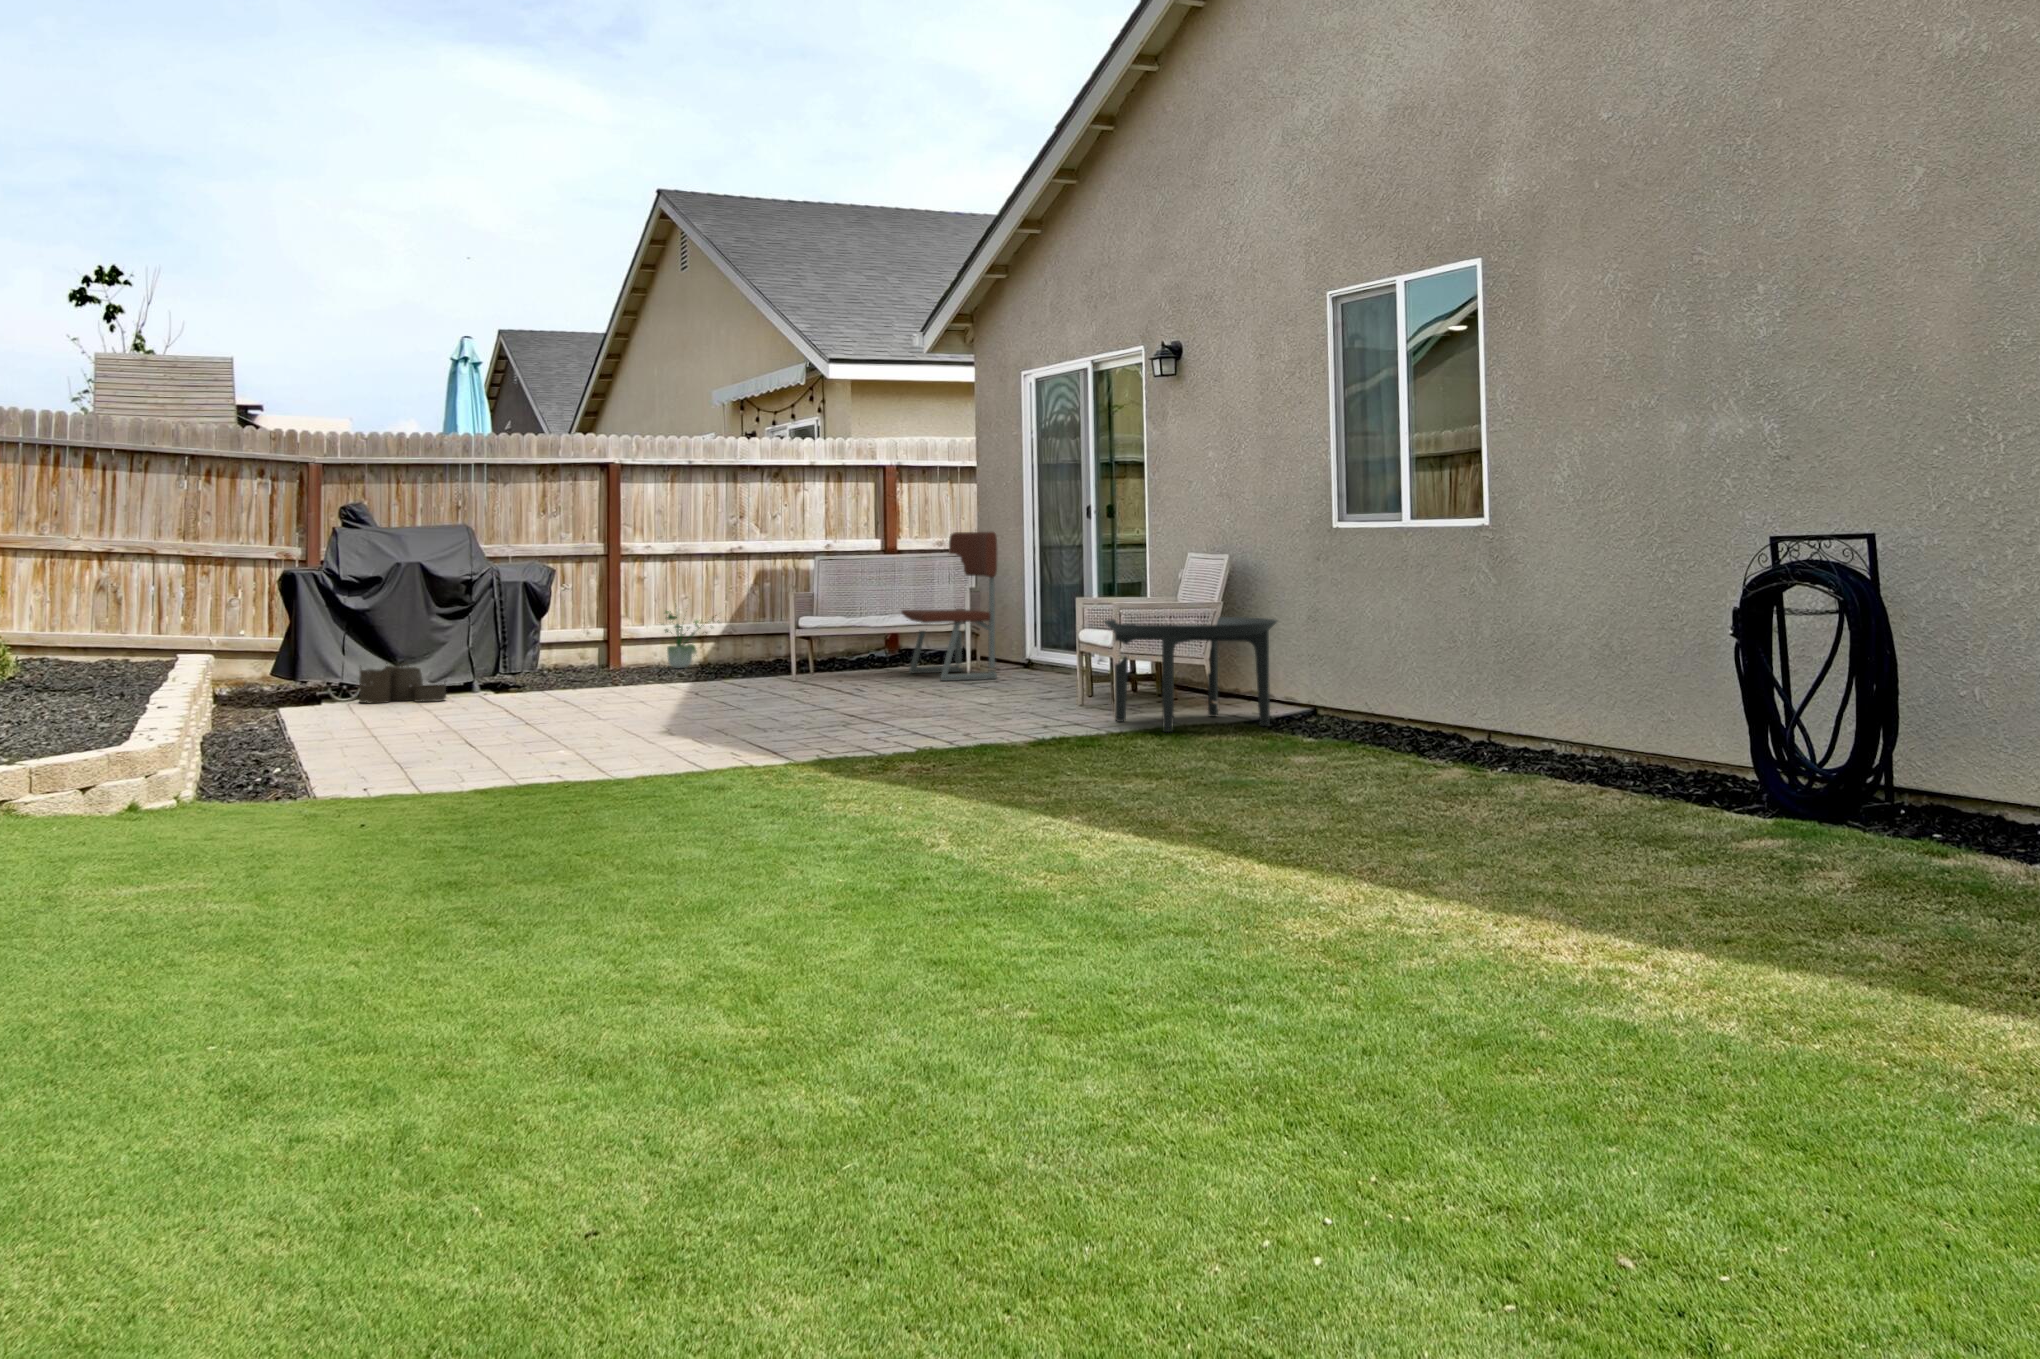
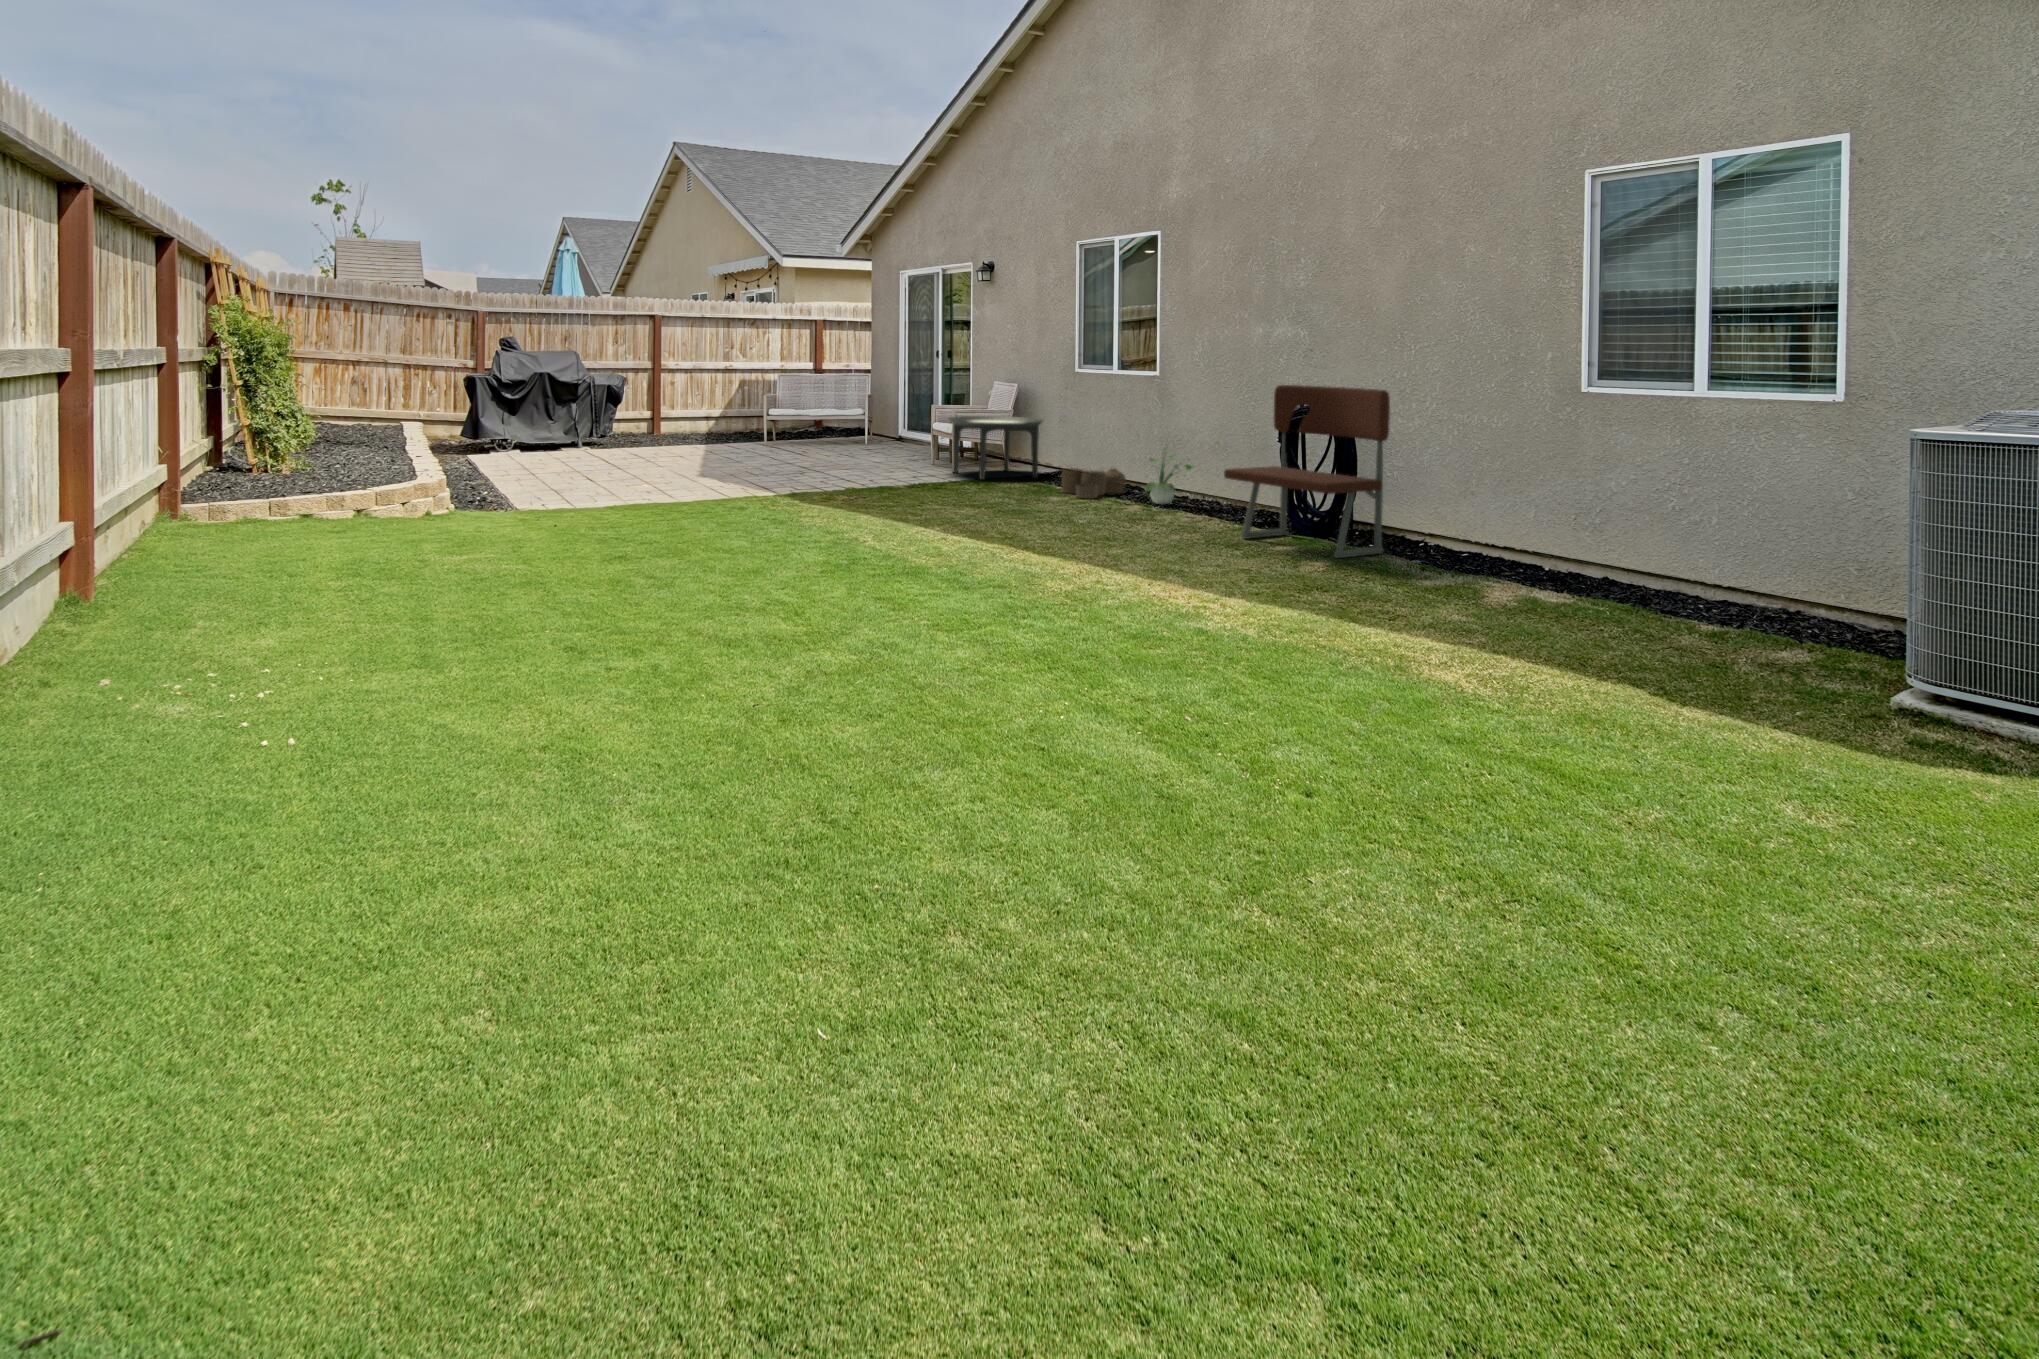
bench: present [901,532,997,681] -> present [1224,385,1390,558]
potted plant: present [665,611,719,669] -> present [1146,455,1193,504]
woven basket: present [359,663,446,703] -> present [1062,468,1126,498]

